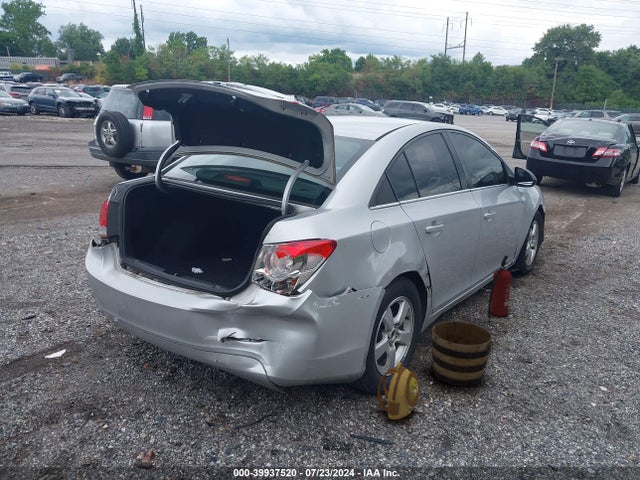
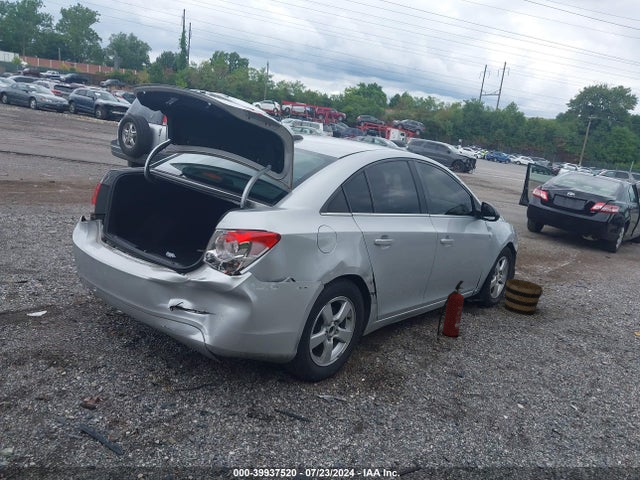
bucket: present [431,321,493,386] -> present [504,279,543,315]
backpack: present [378,362,420,420] -> none [308,352,347,403]

